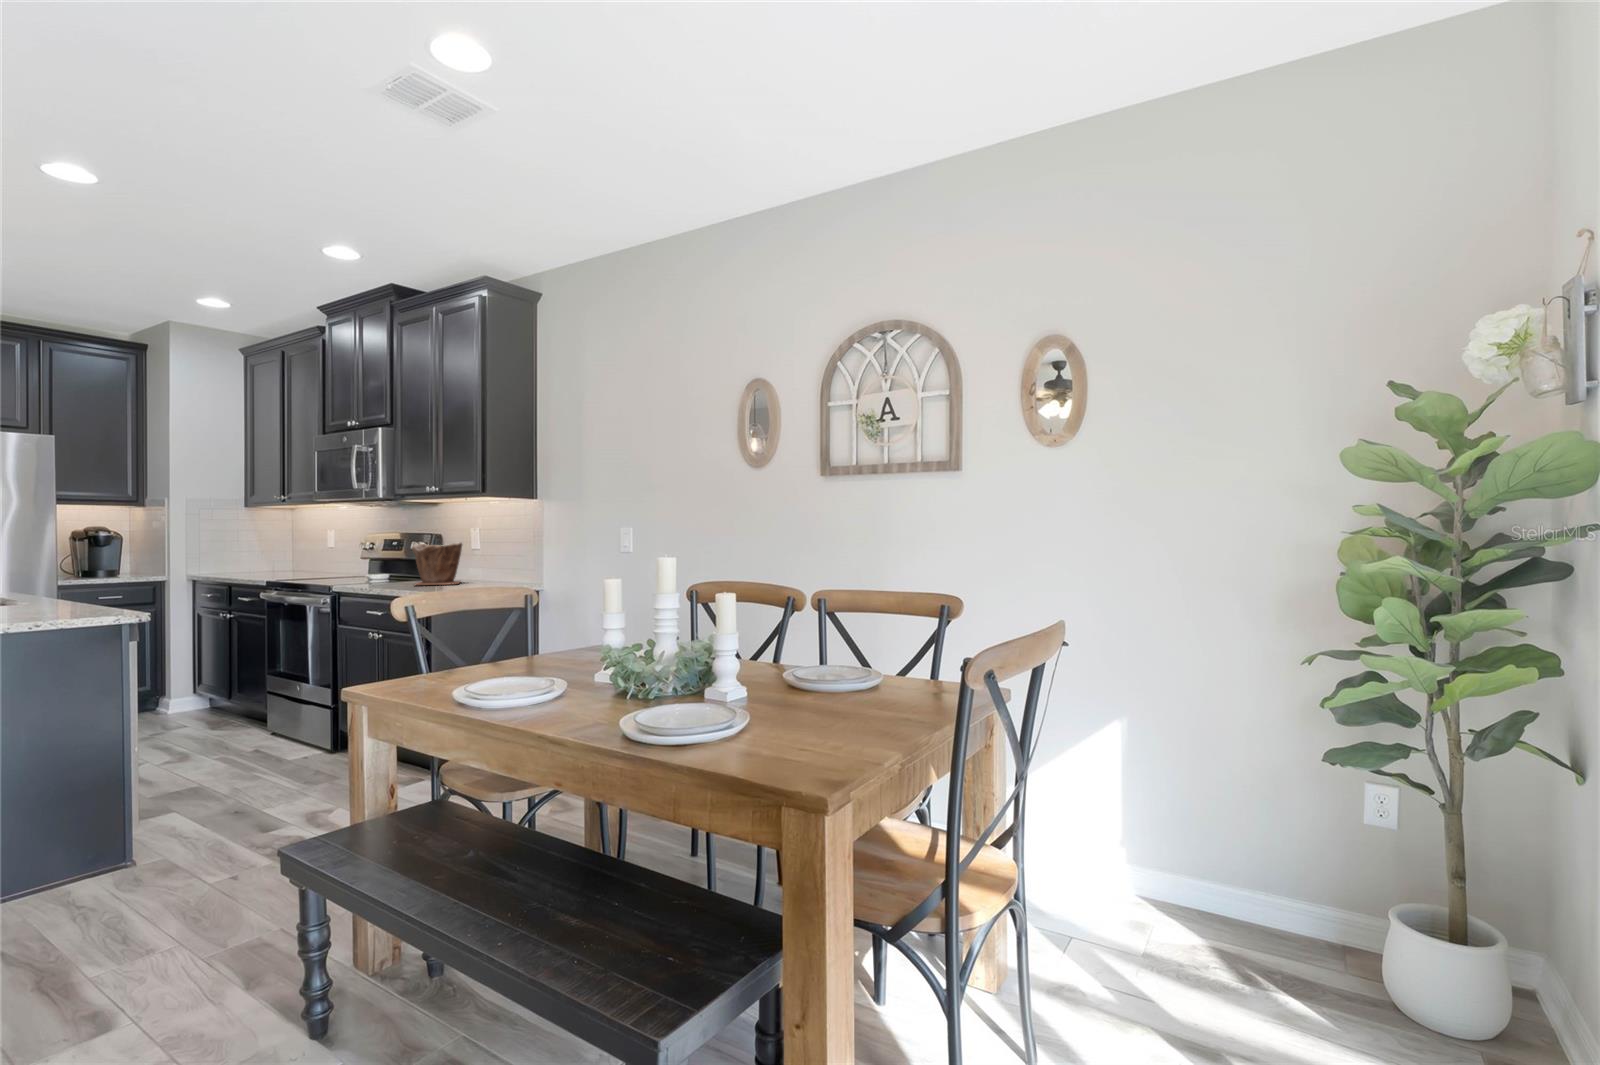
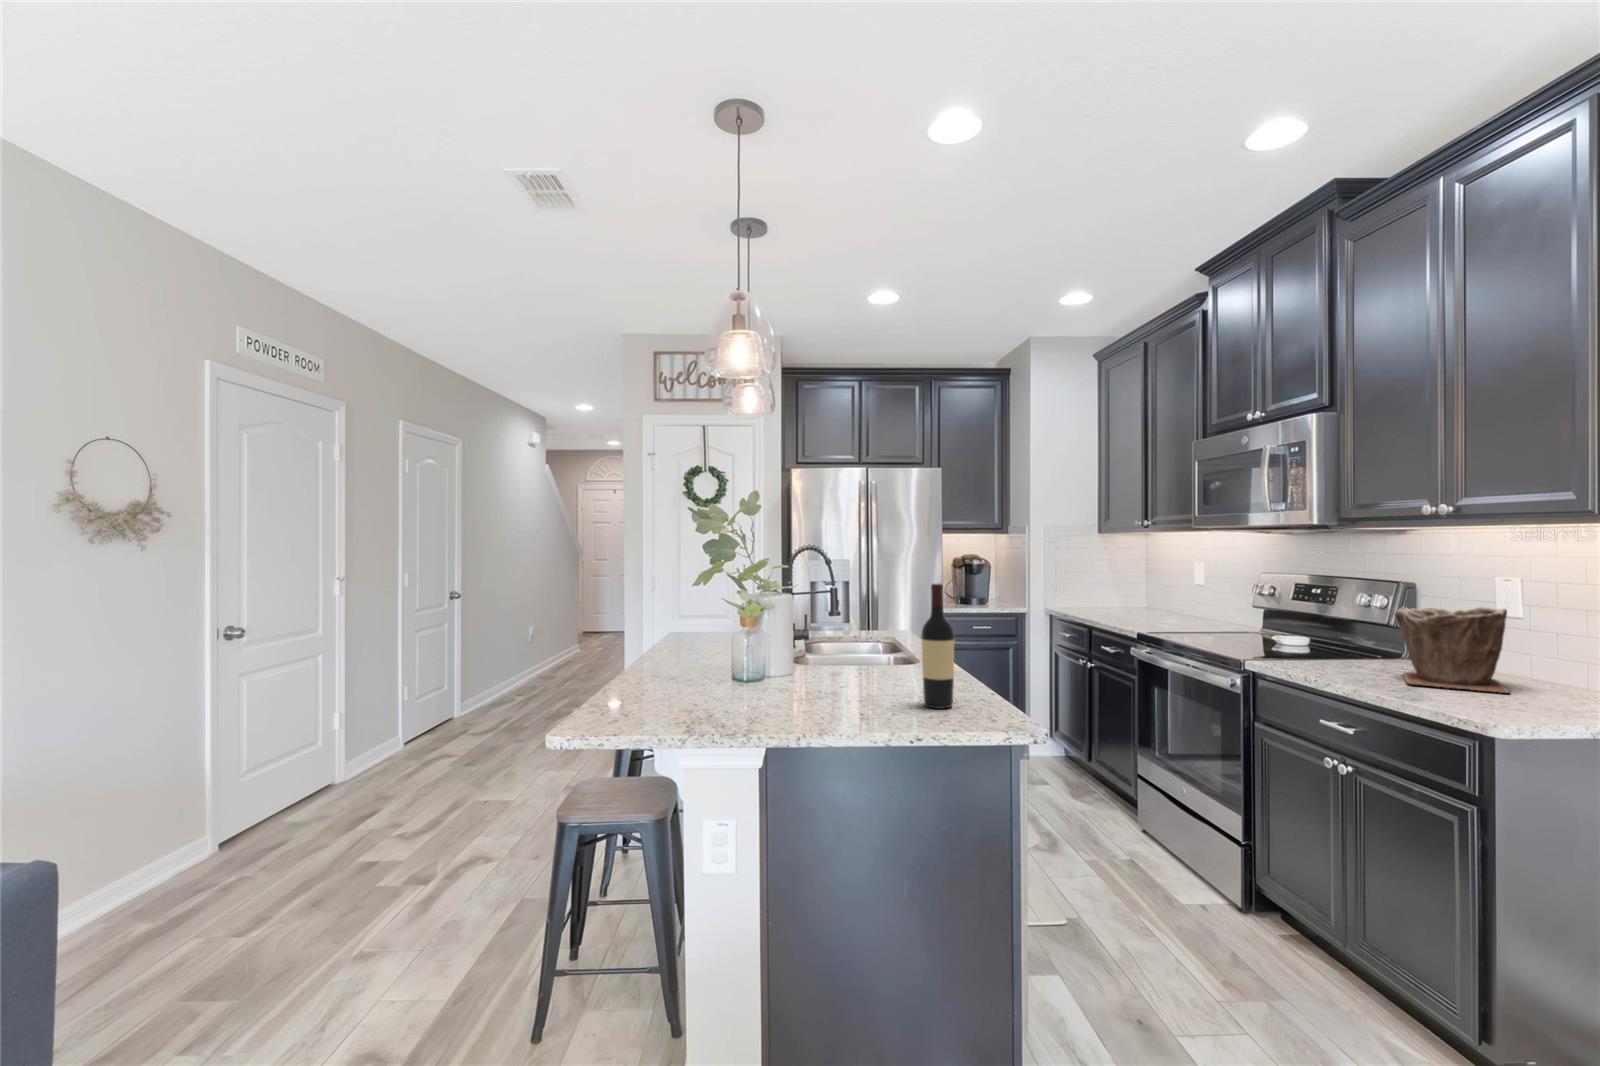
wine bottle: none [38,524,71,613] -> present [921,584,955,709]

